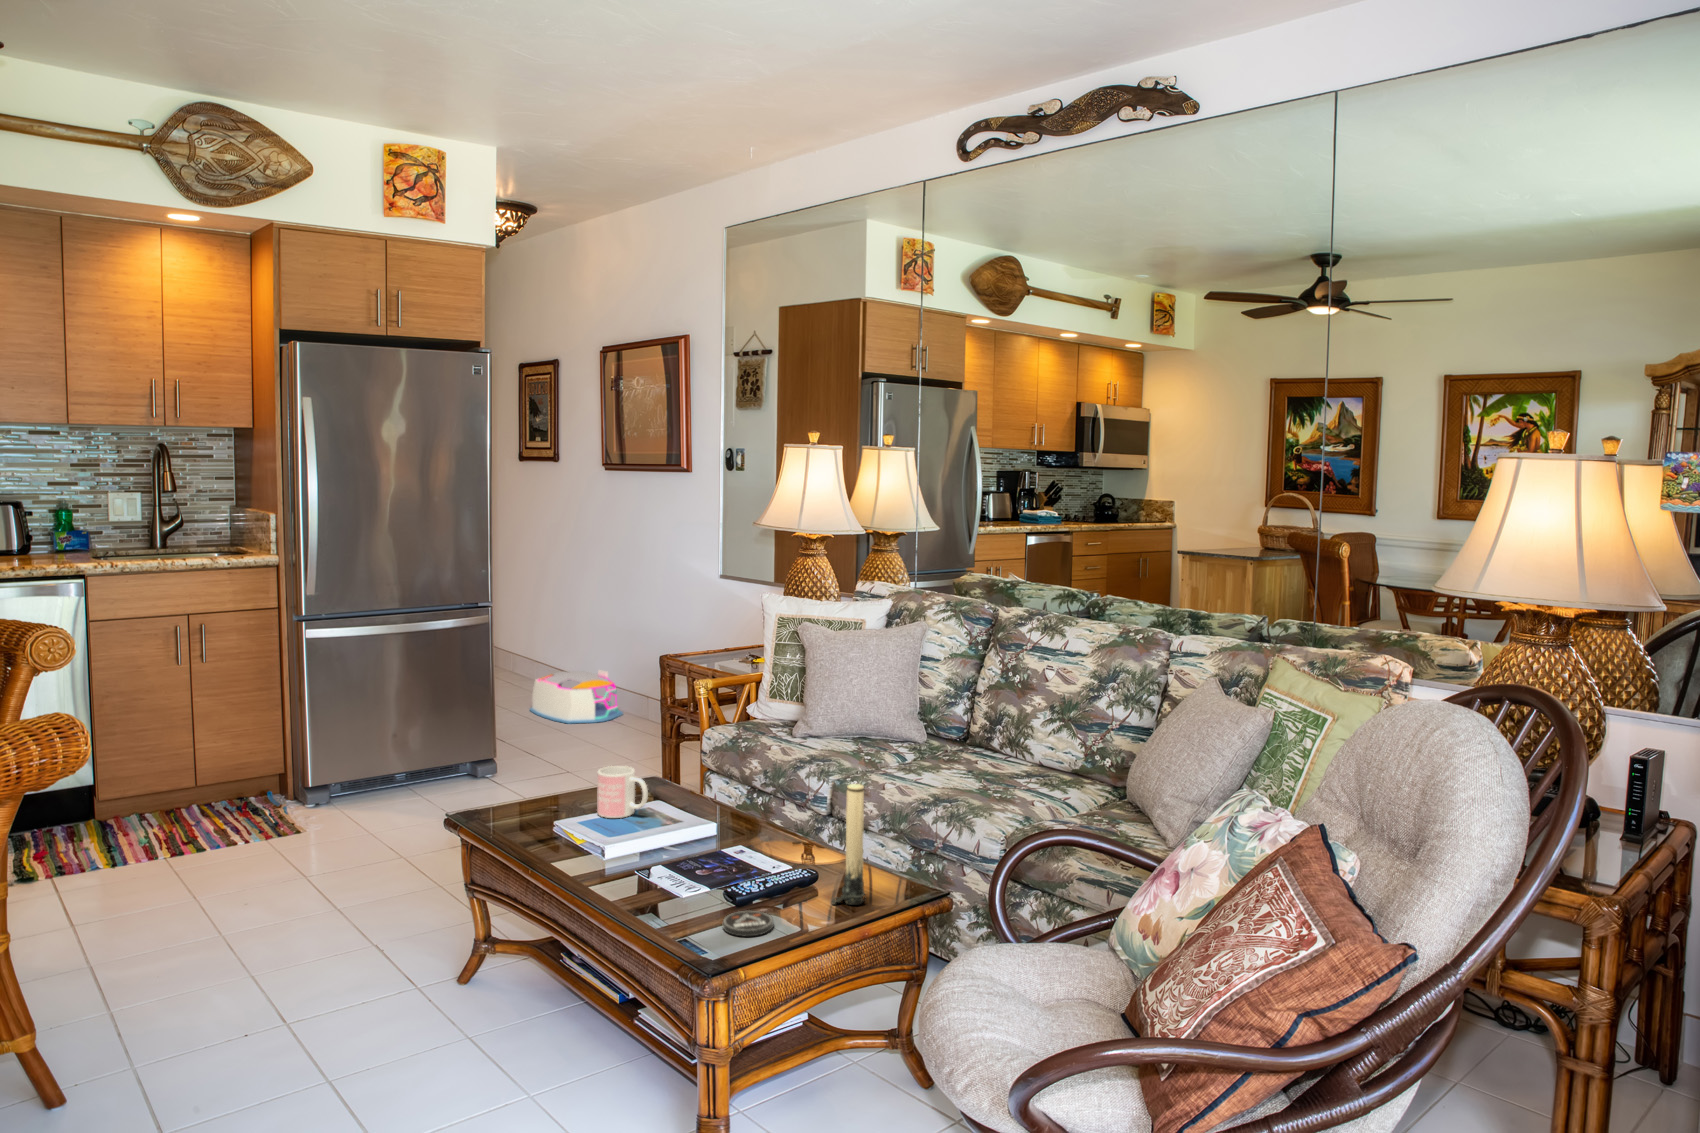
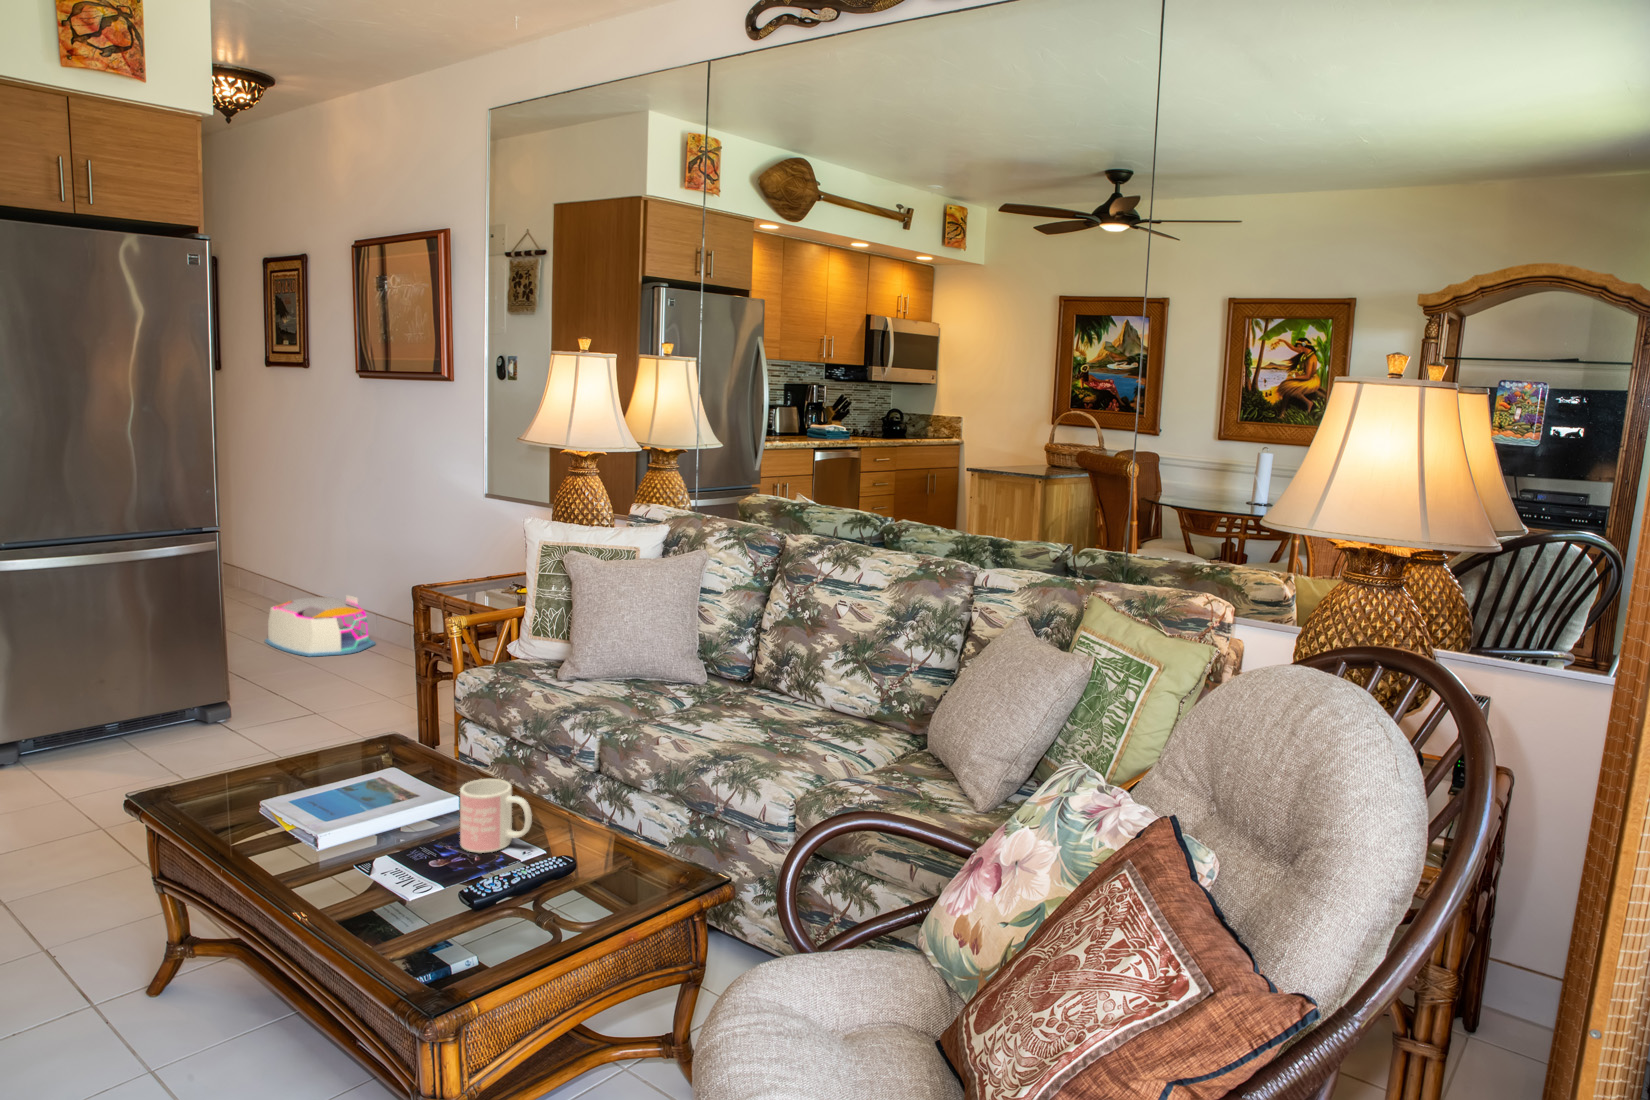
mug: present [597,766,648,818] -> present [460,779,532,853]
candle: present [832,784,865,905] -> none [585,763,629,910]
coaster: present [723,910,773,936] -> none [441,927,508,966]

